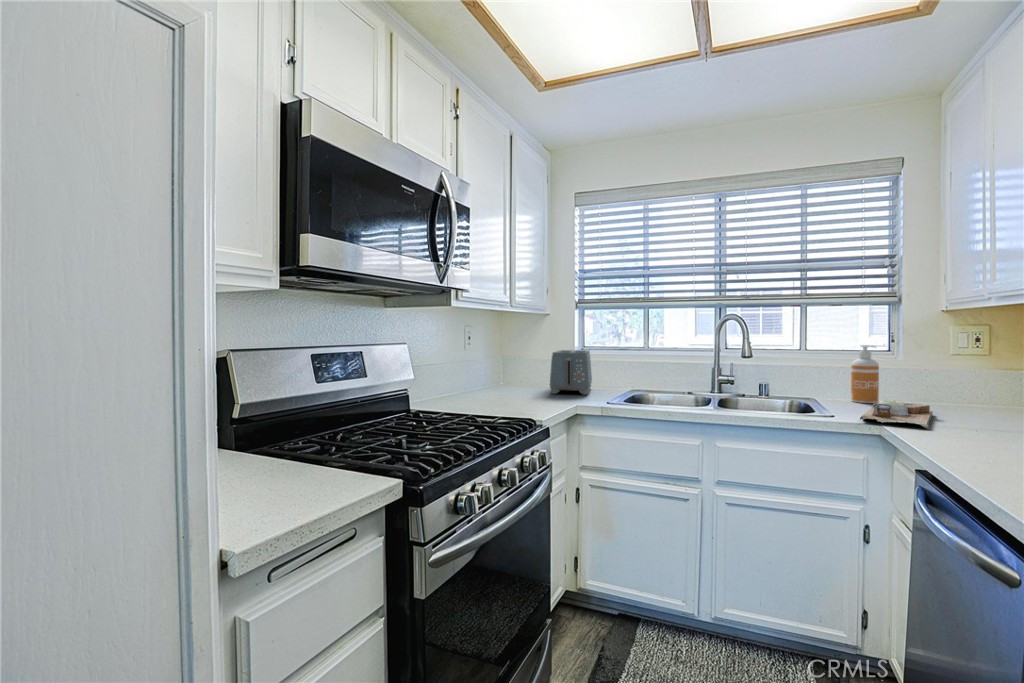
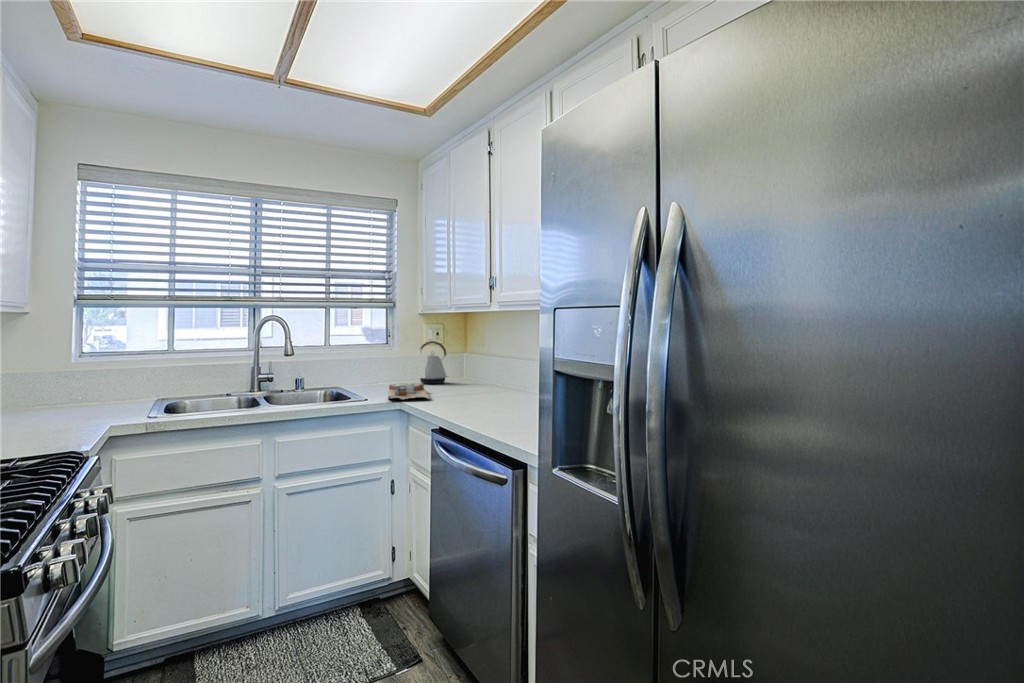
soap dispenser: present [851,346,879,403] -> none [367,342,386,387]
kettle: none [929,347,991,409] -> present [420,341,448,384]
toaster: present [550,350,592,395] -> none [28,357,98,419]

